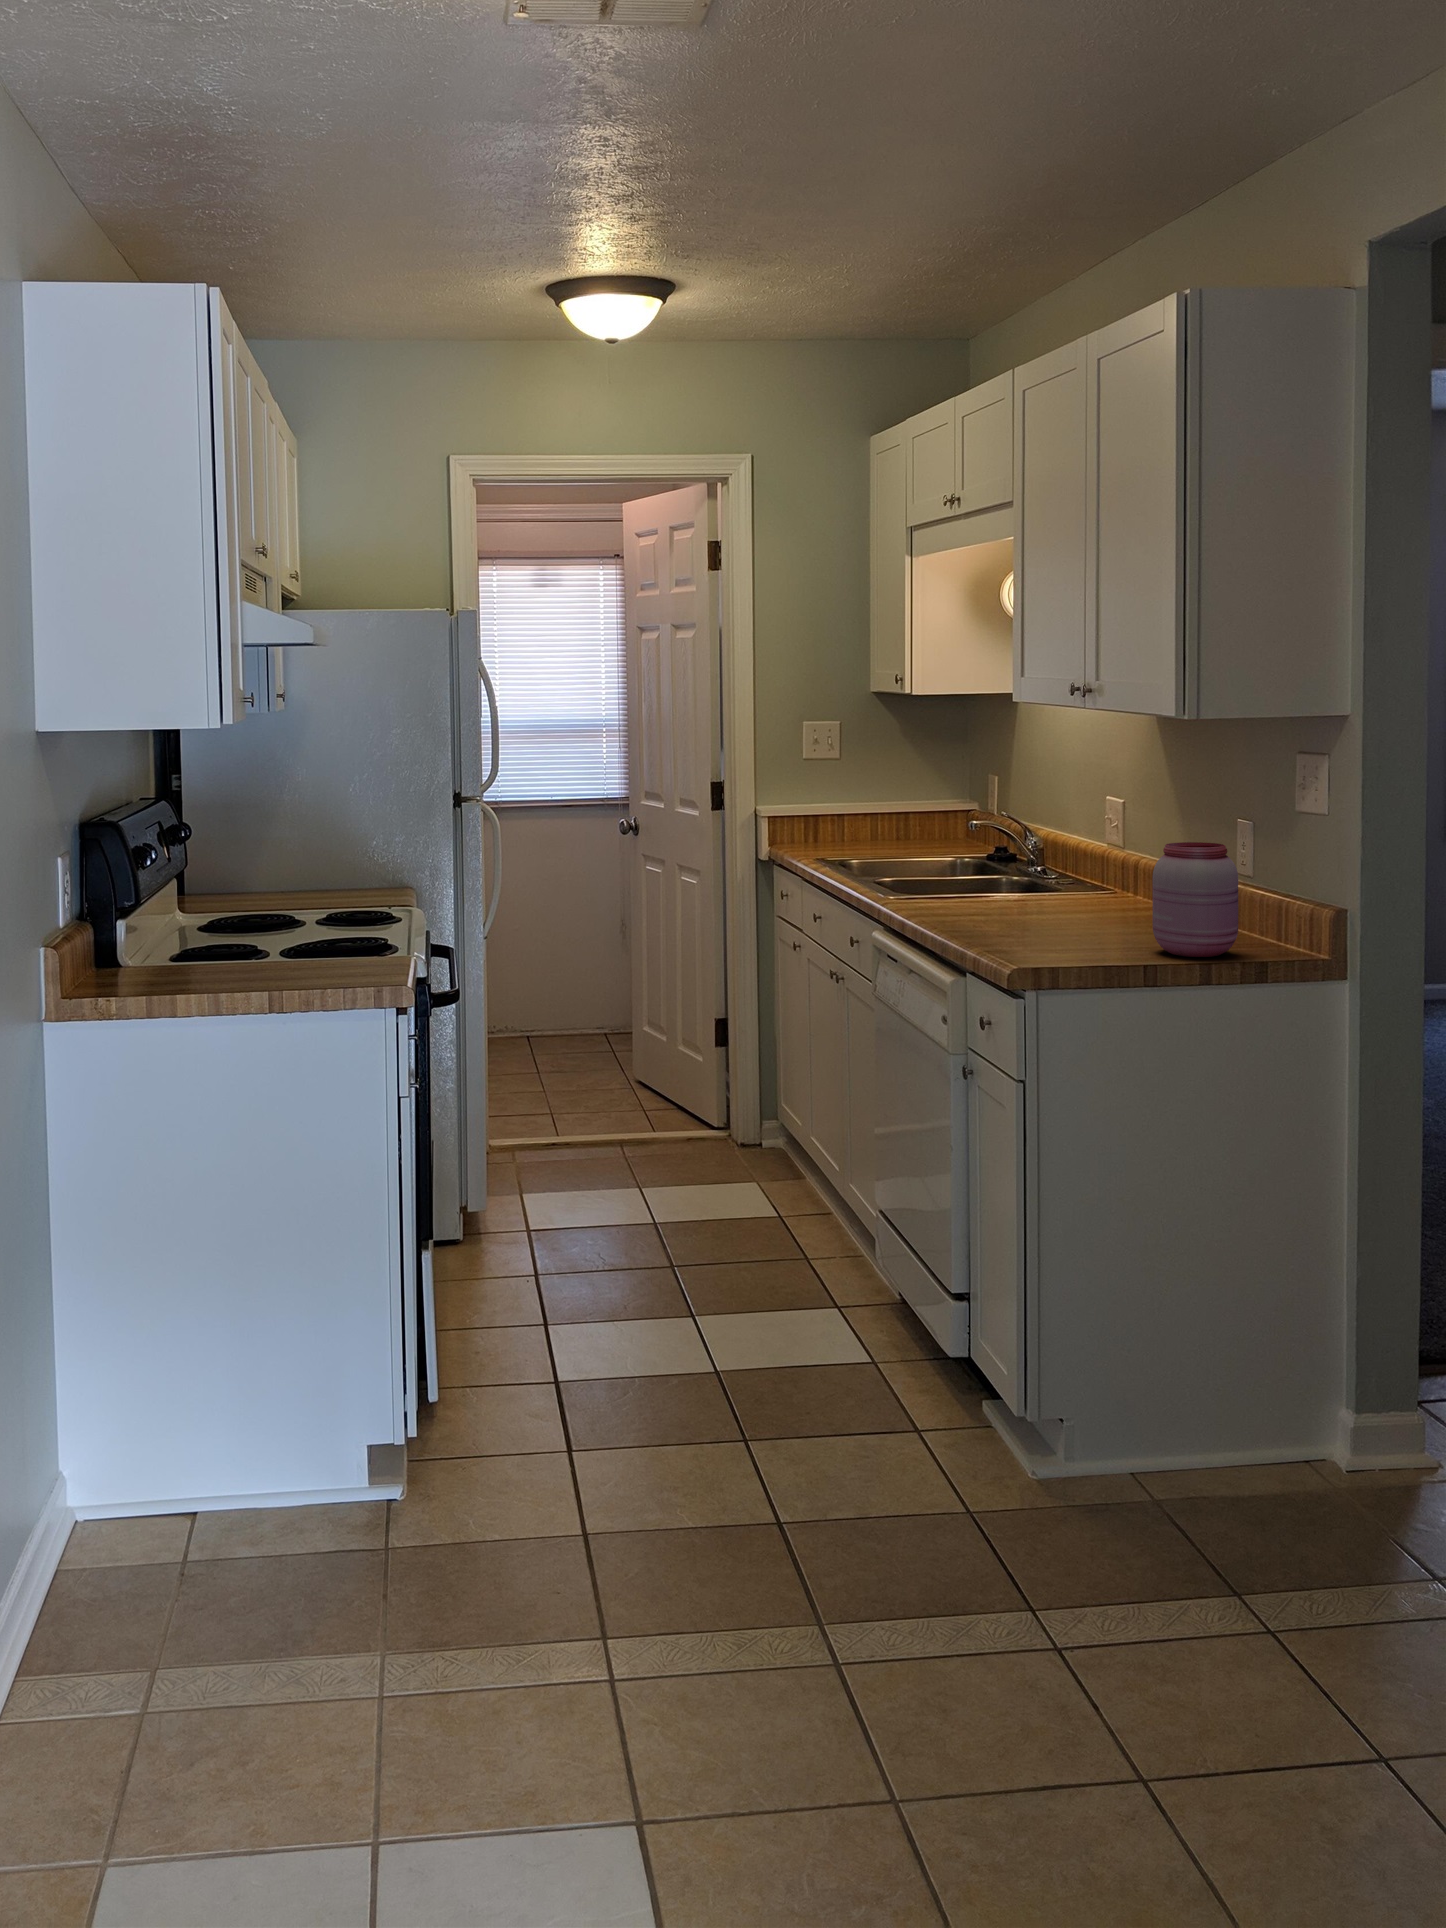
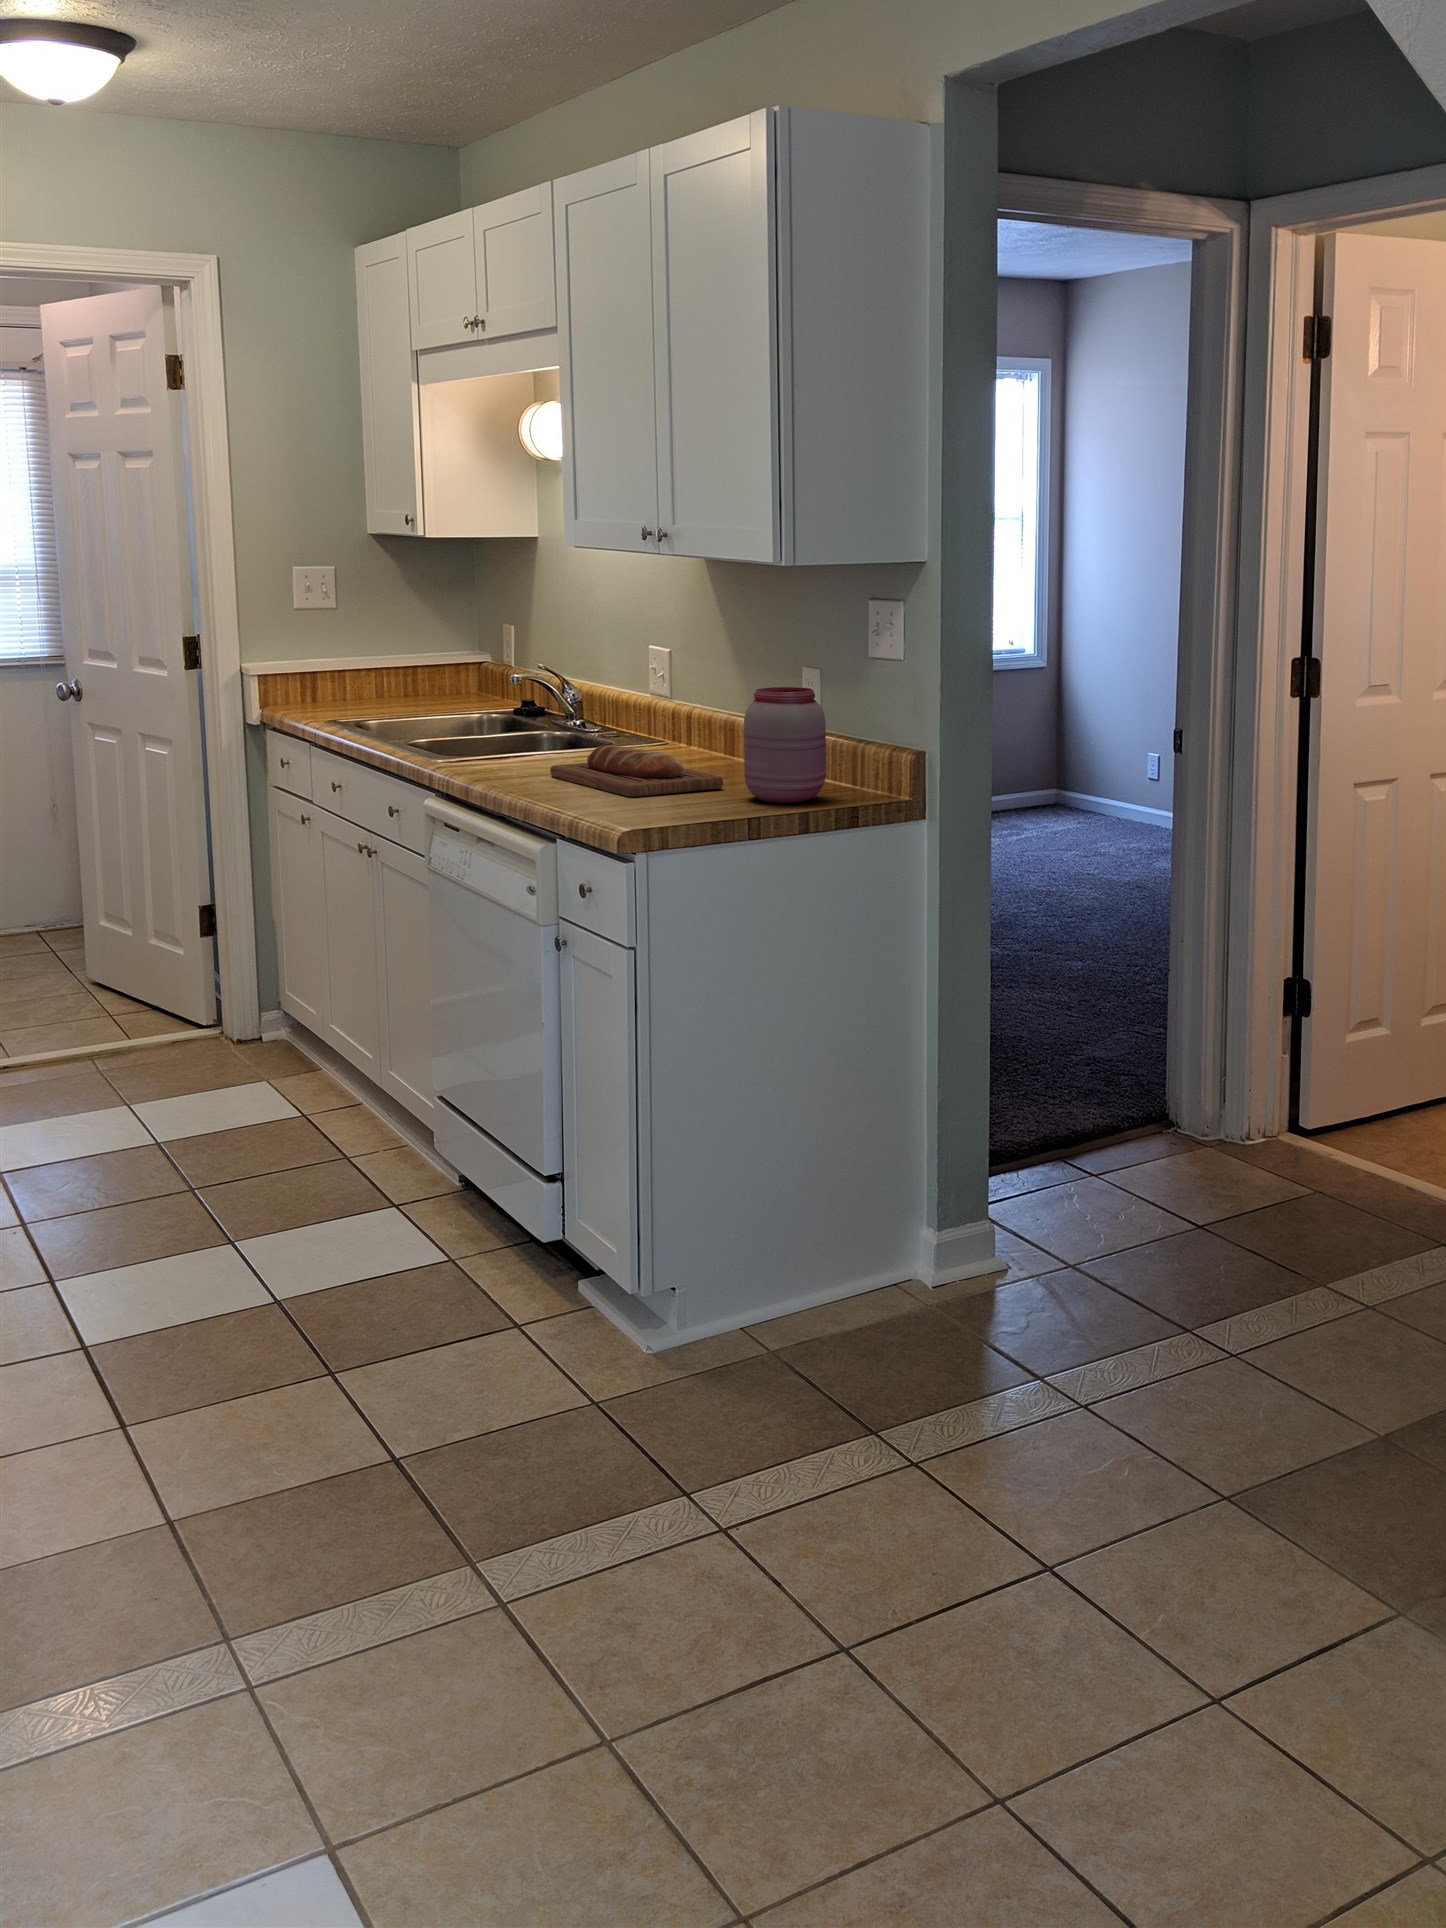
bread loaf: none [982,892,1140,942] -> present [550,745,723,797]

